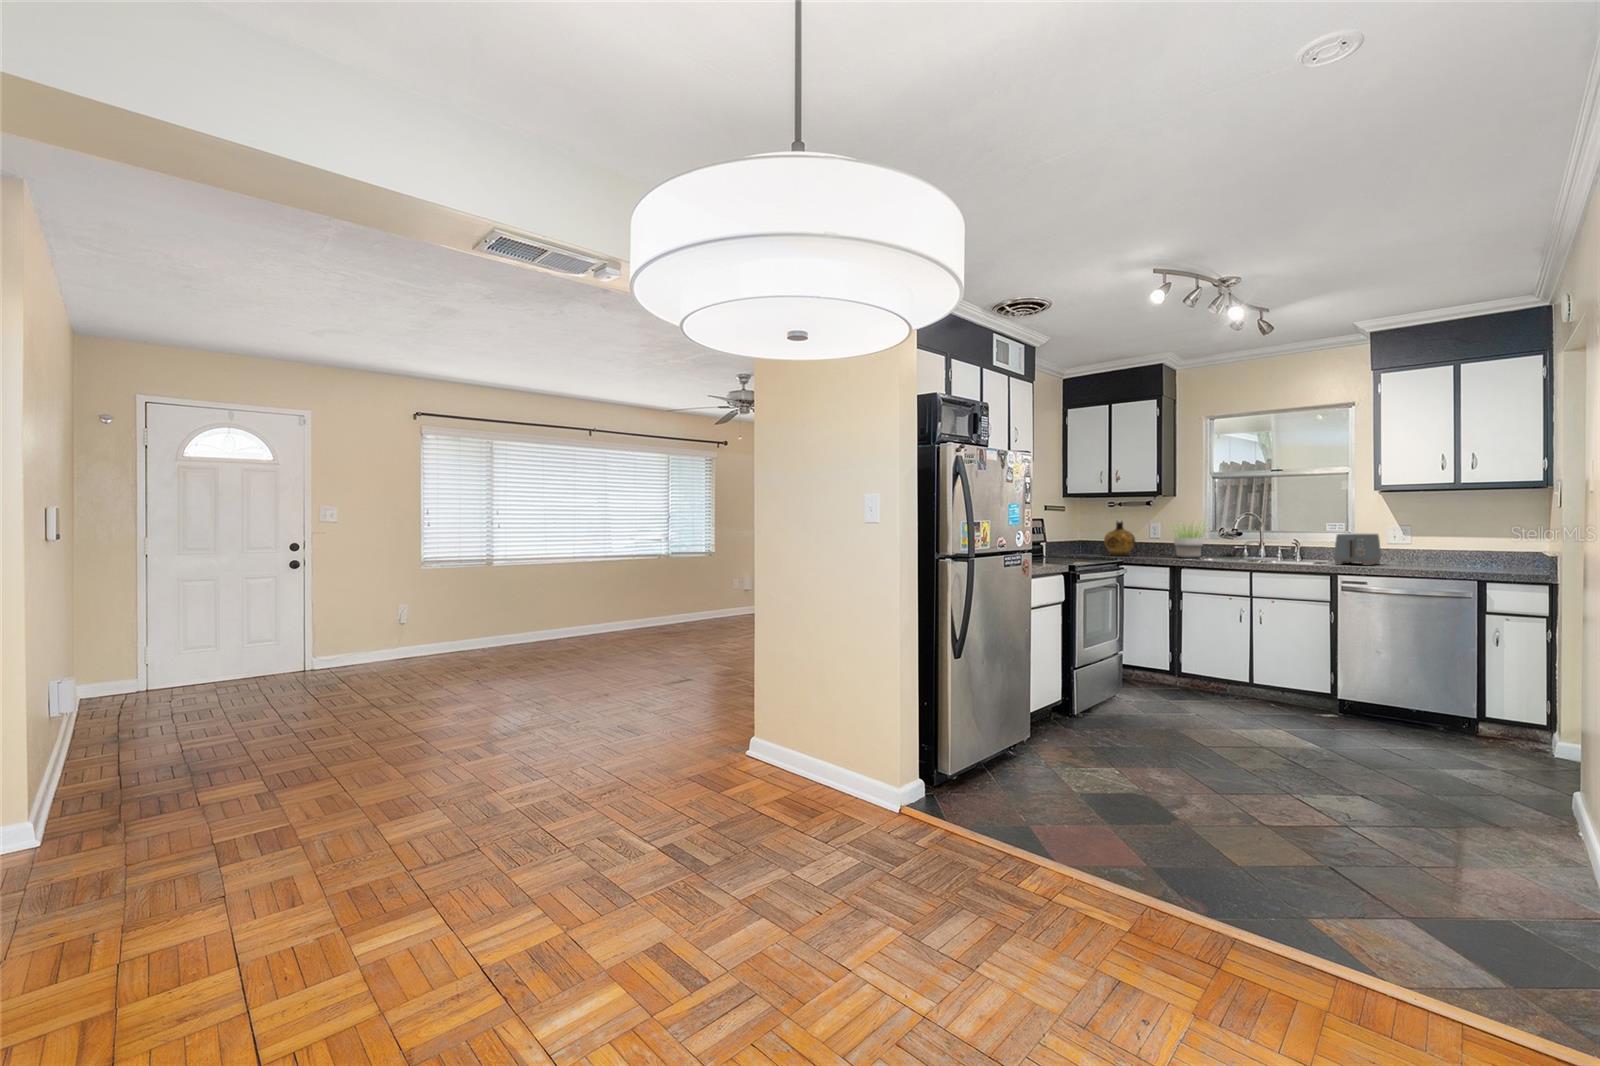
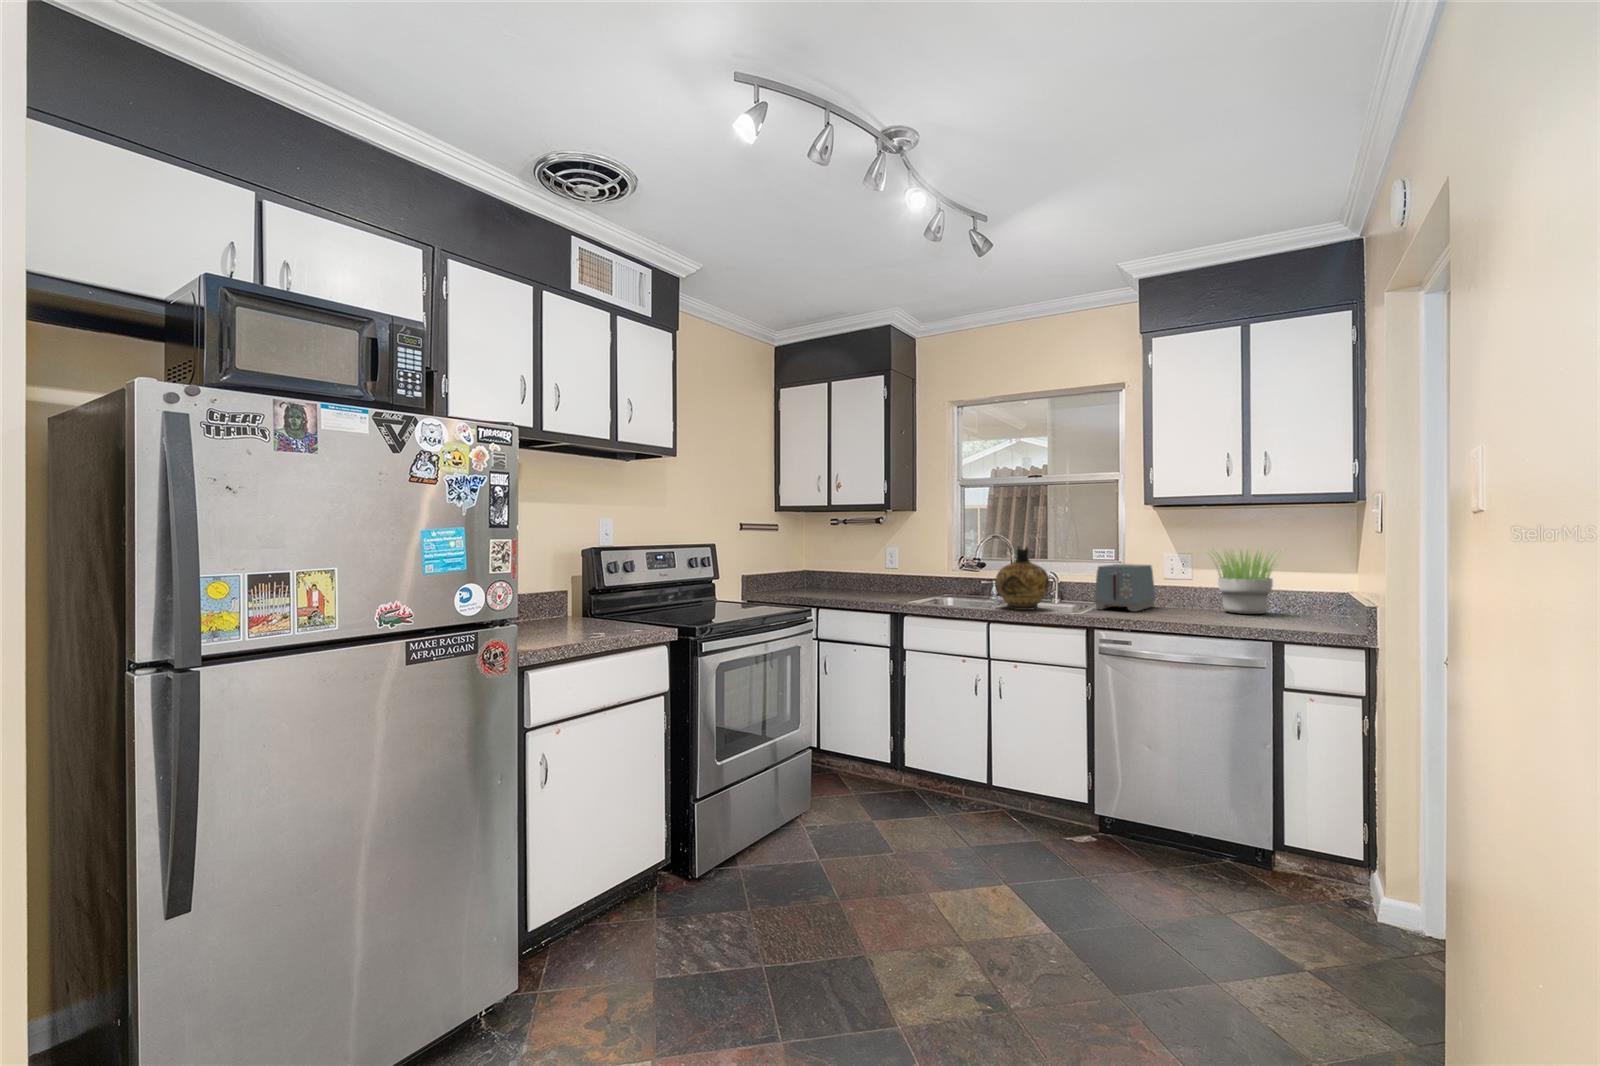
ceramic jug: present [1104,522,1135,556] -> present [996,547,1049,610]
potted plant: present [1174,522,1206,558] -> present [1208,549,1282,614]

